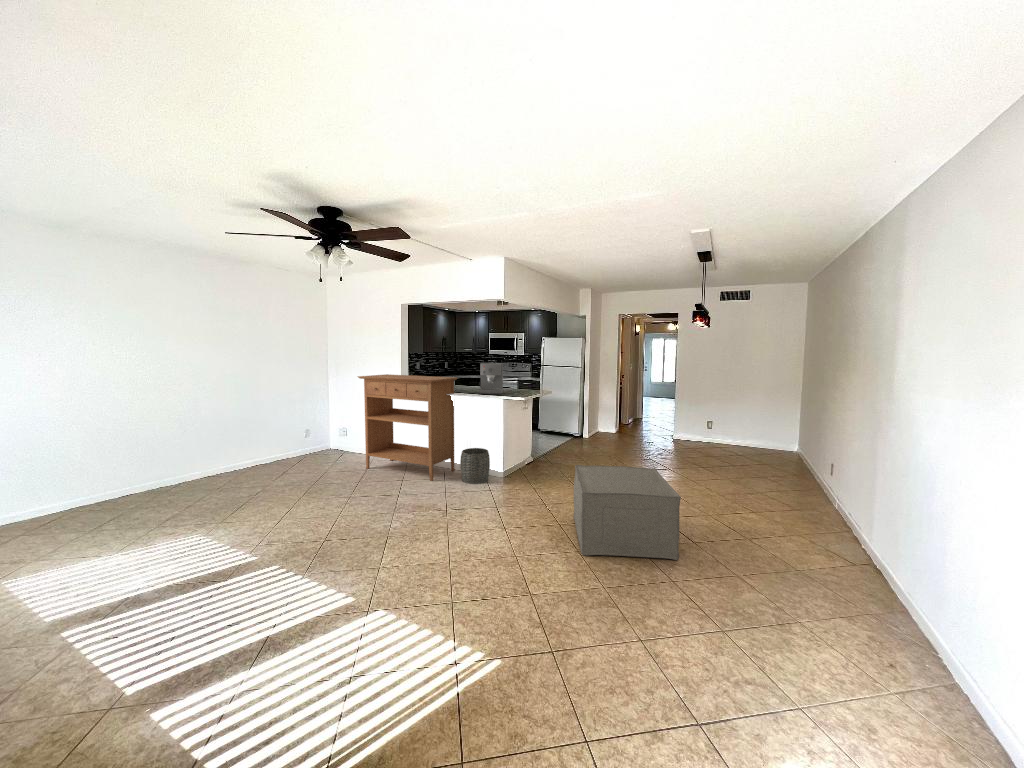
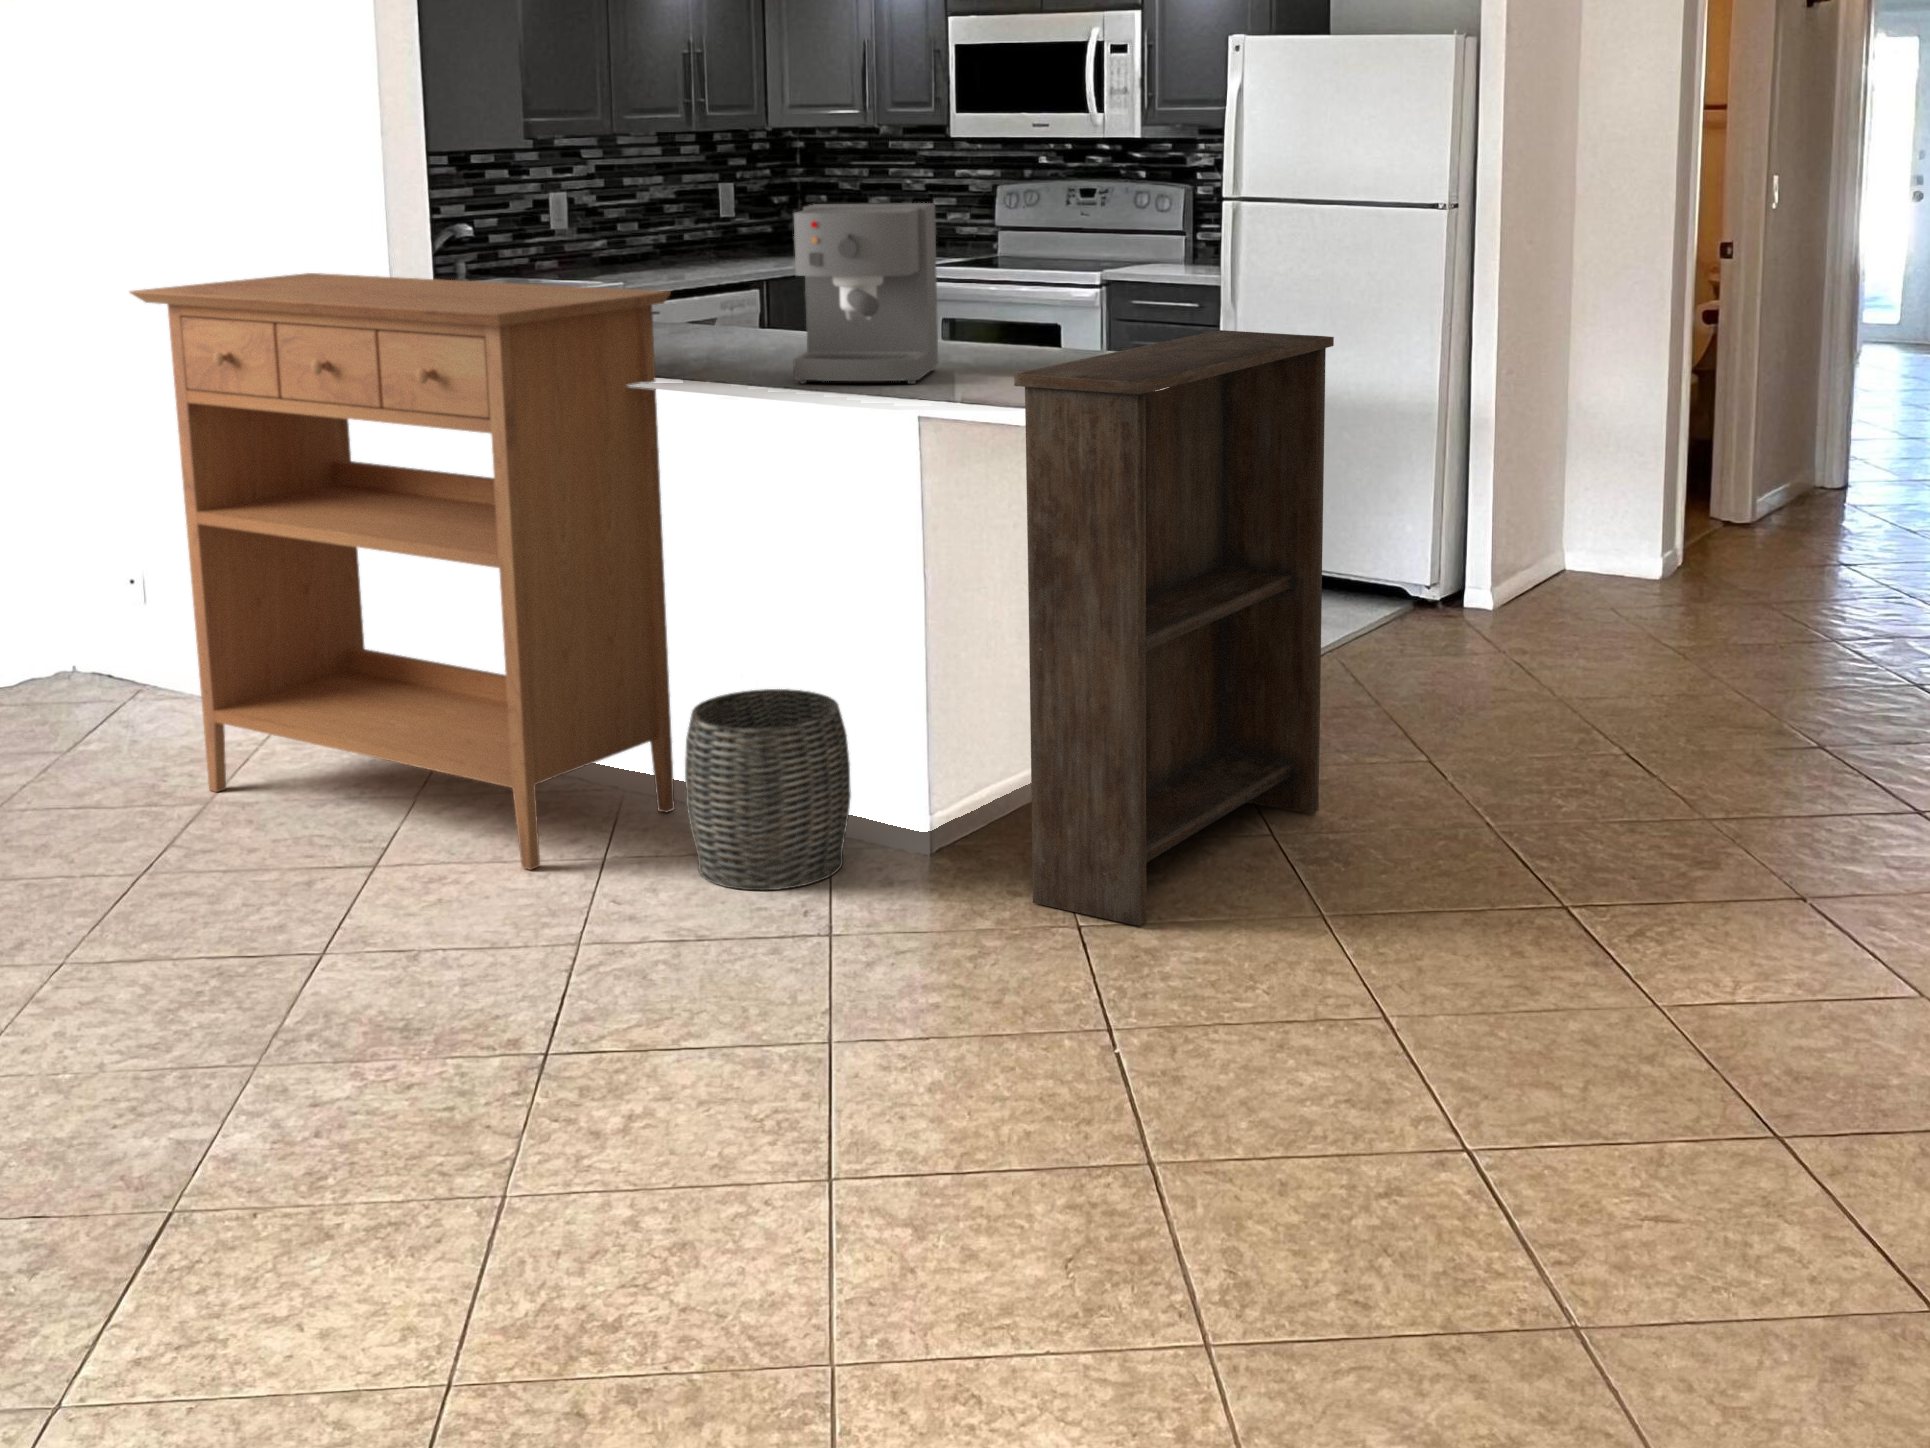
bookshelf: none [523,386,572,488] -> present [1014,330,1334,926]
ottoman: present [574,465,681,560] -> none [1217,821,1822,1421]

